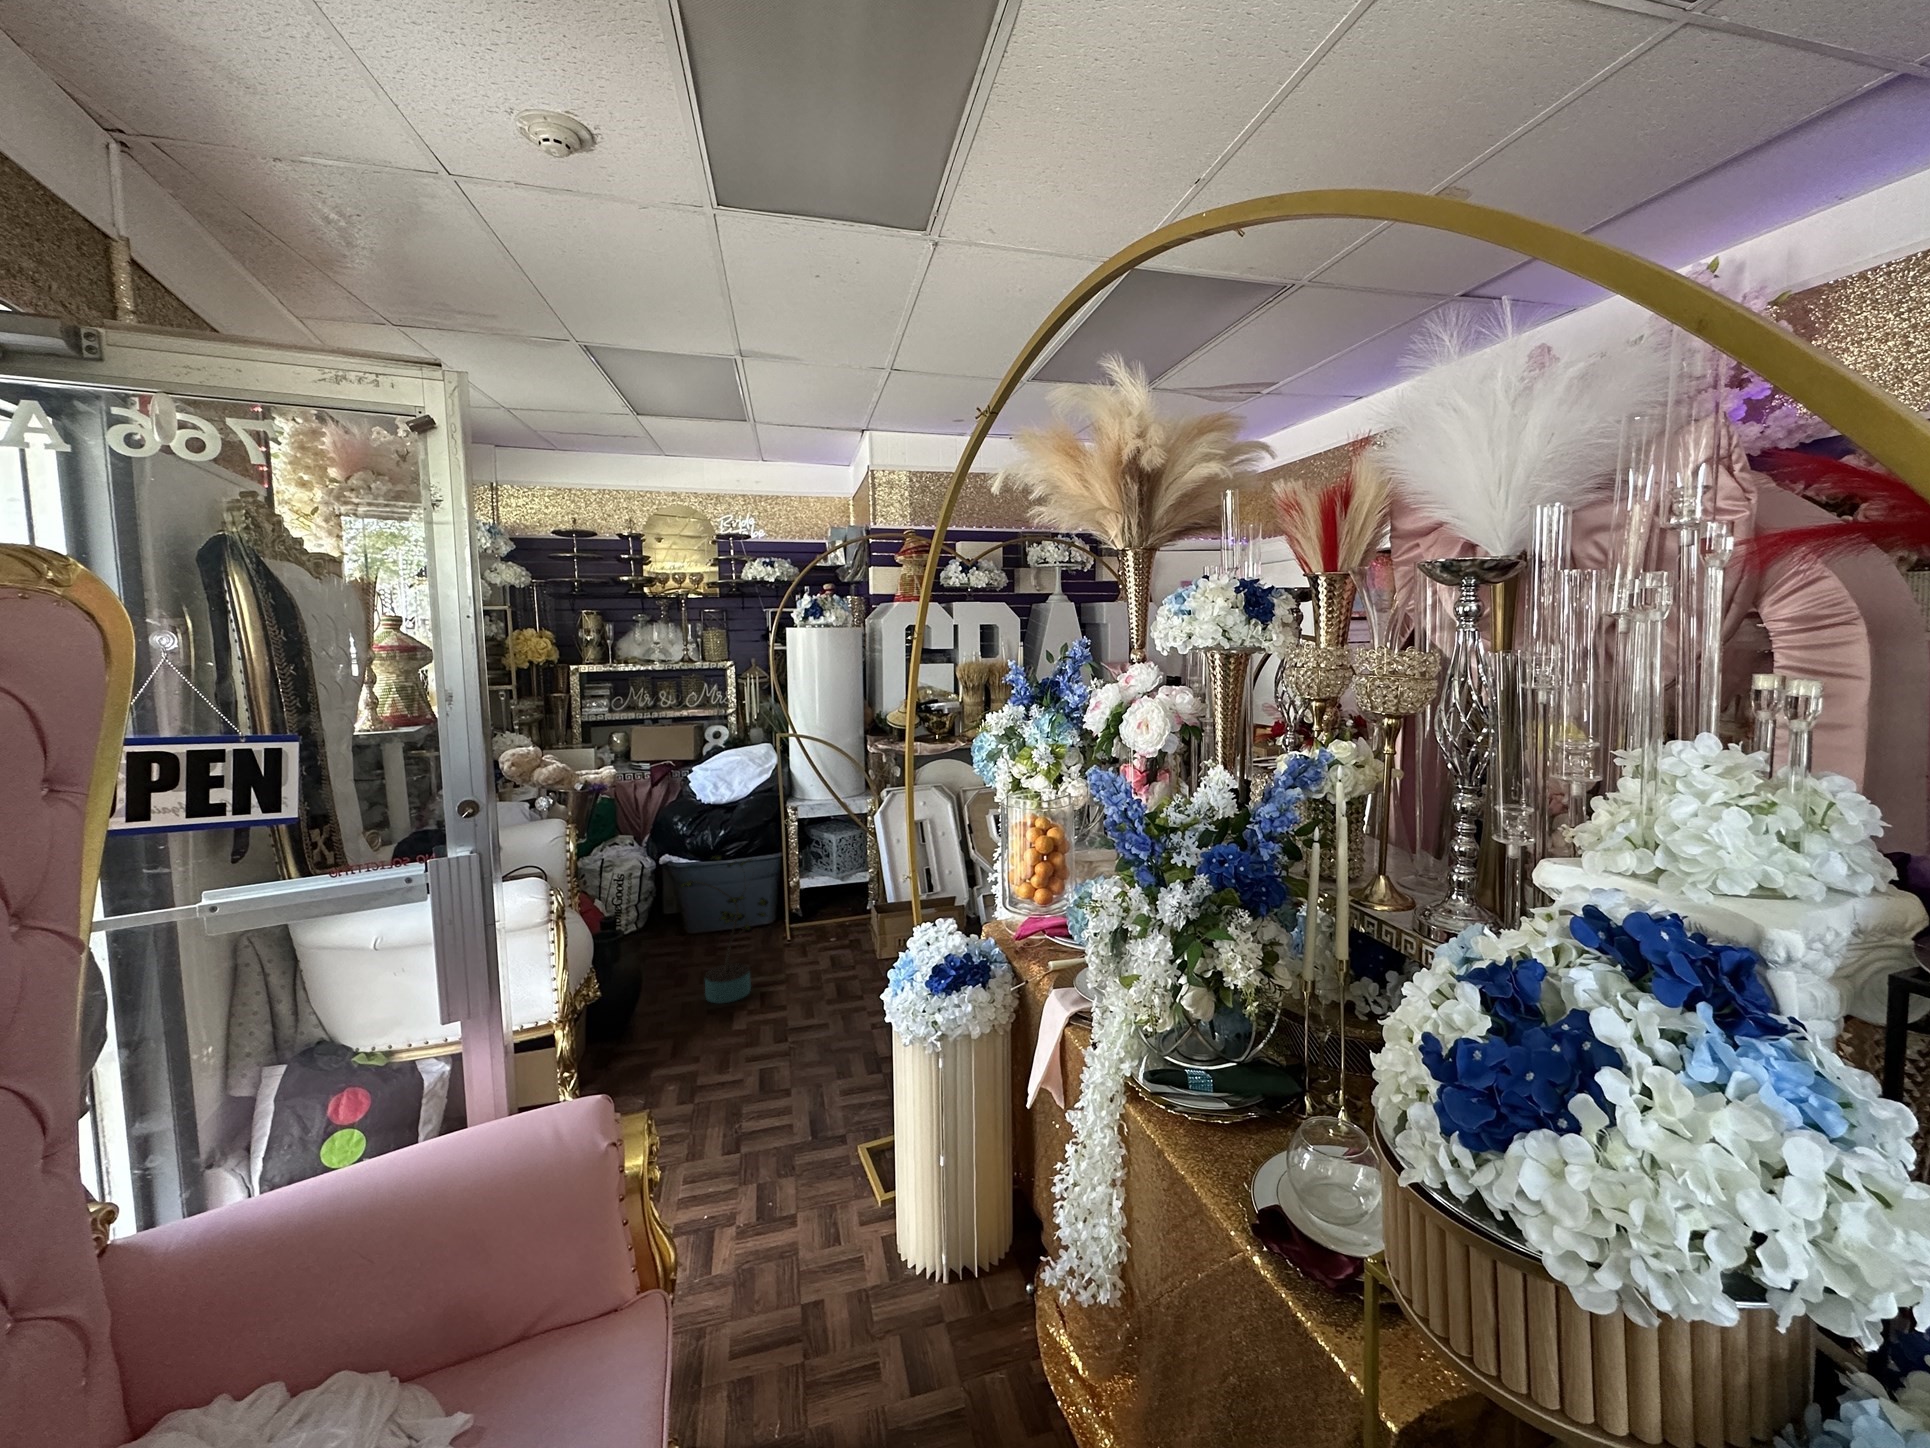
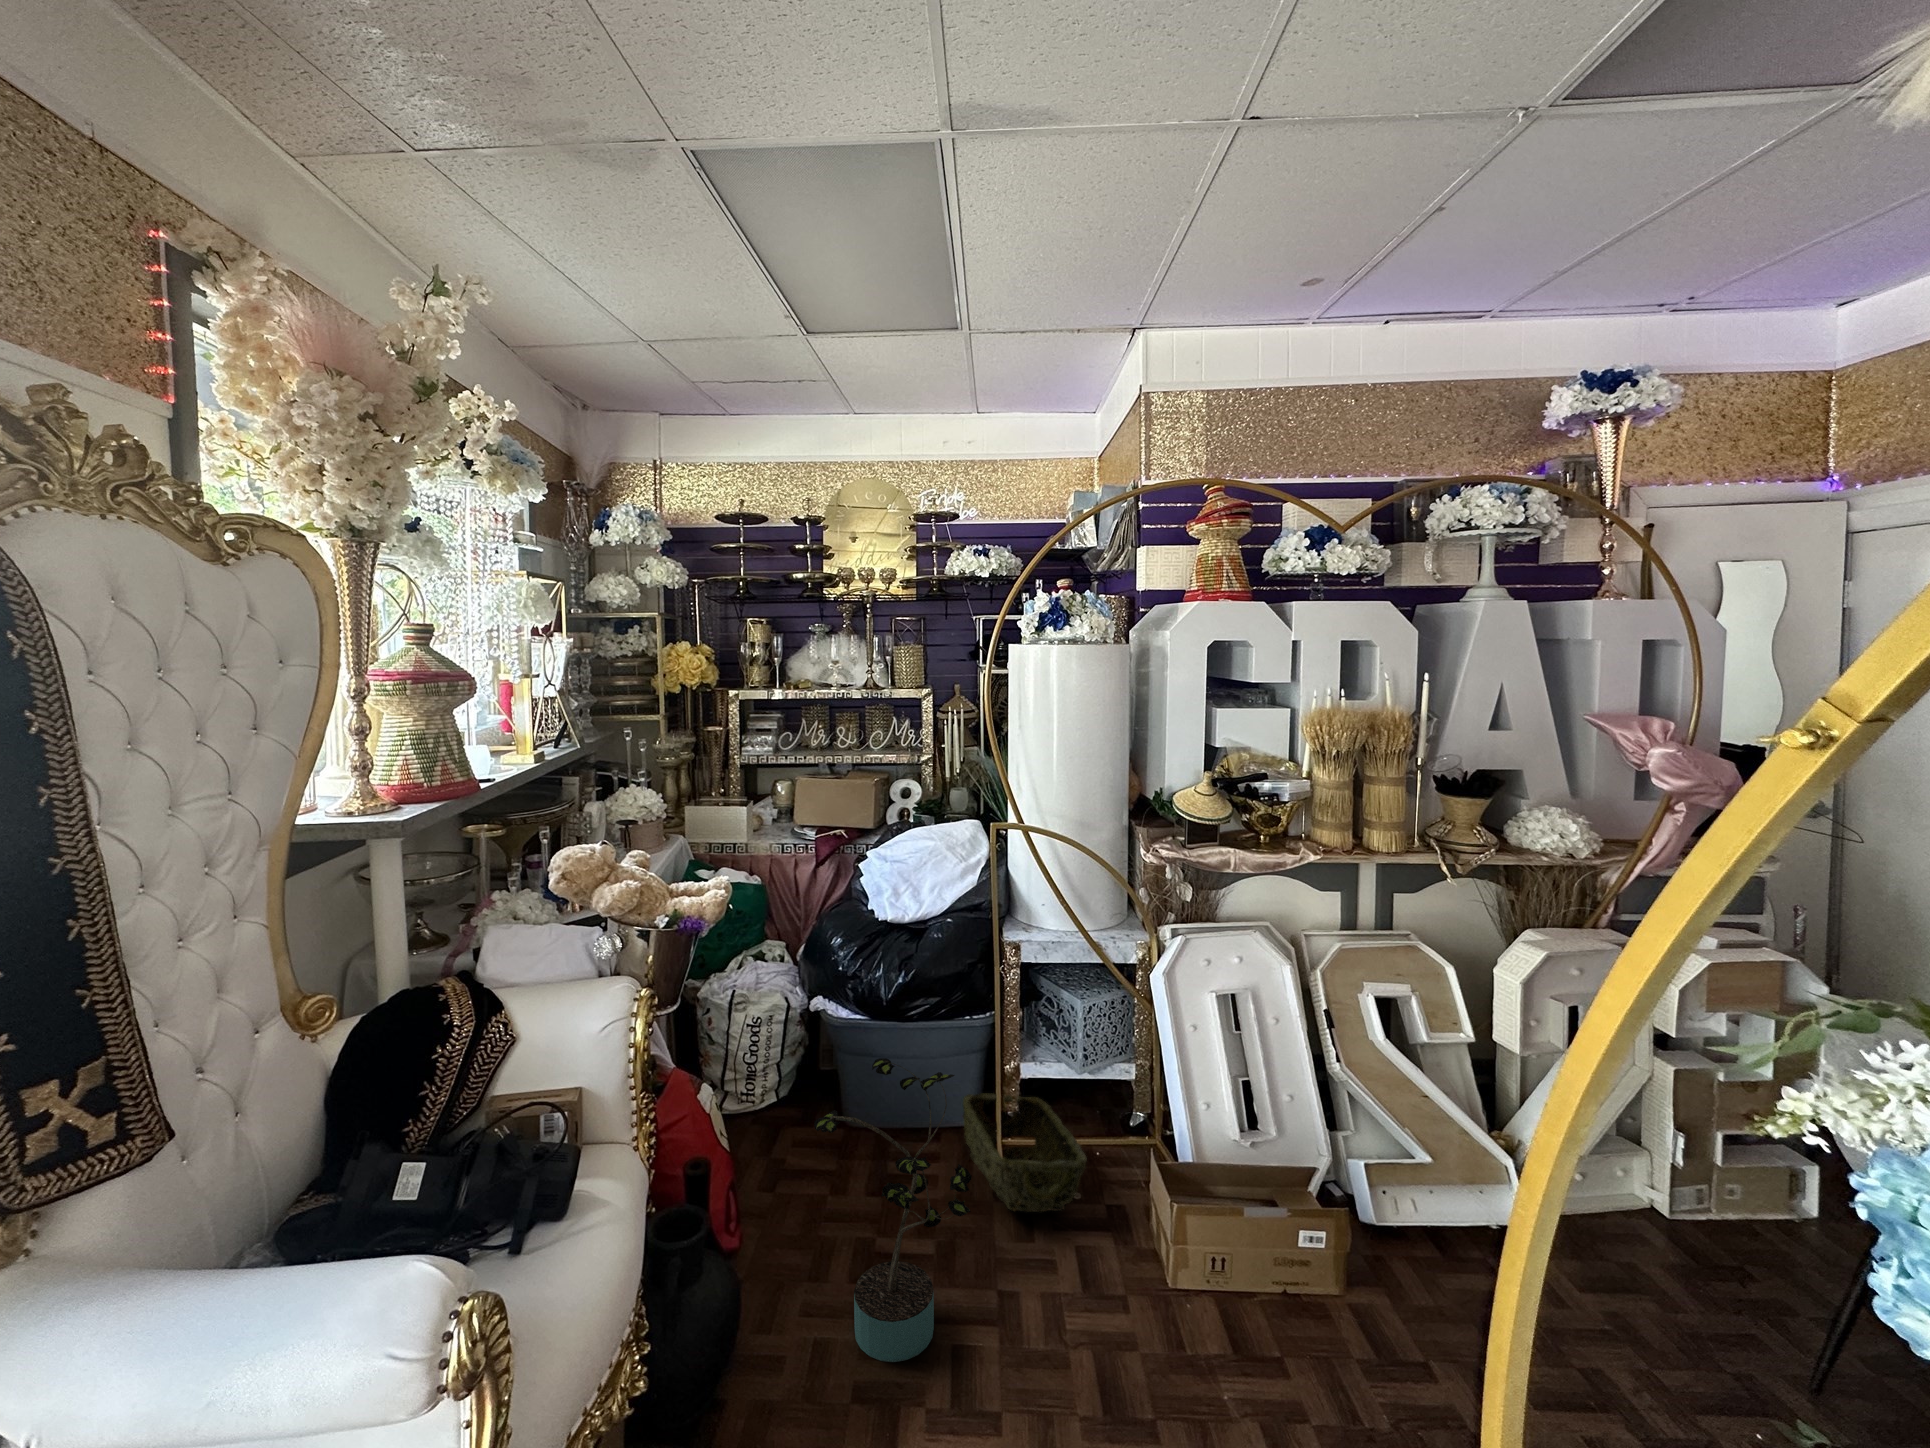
woven basket: none [764,894,837,945] -> present [963,1093,1087,1212]

